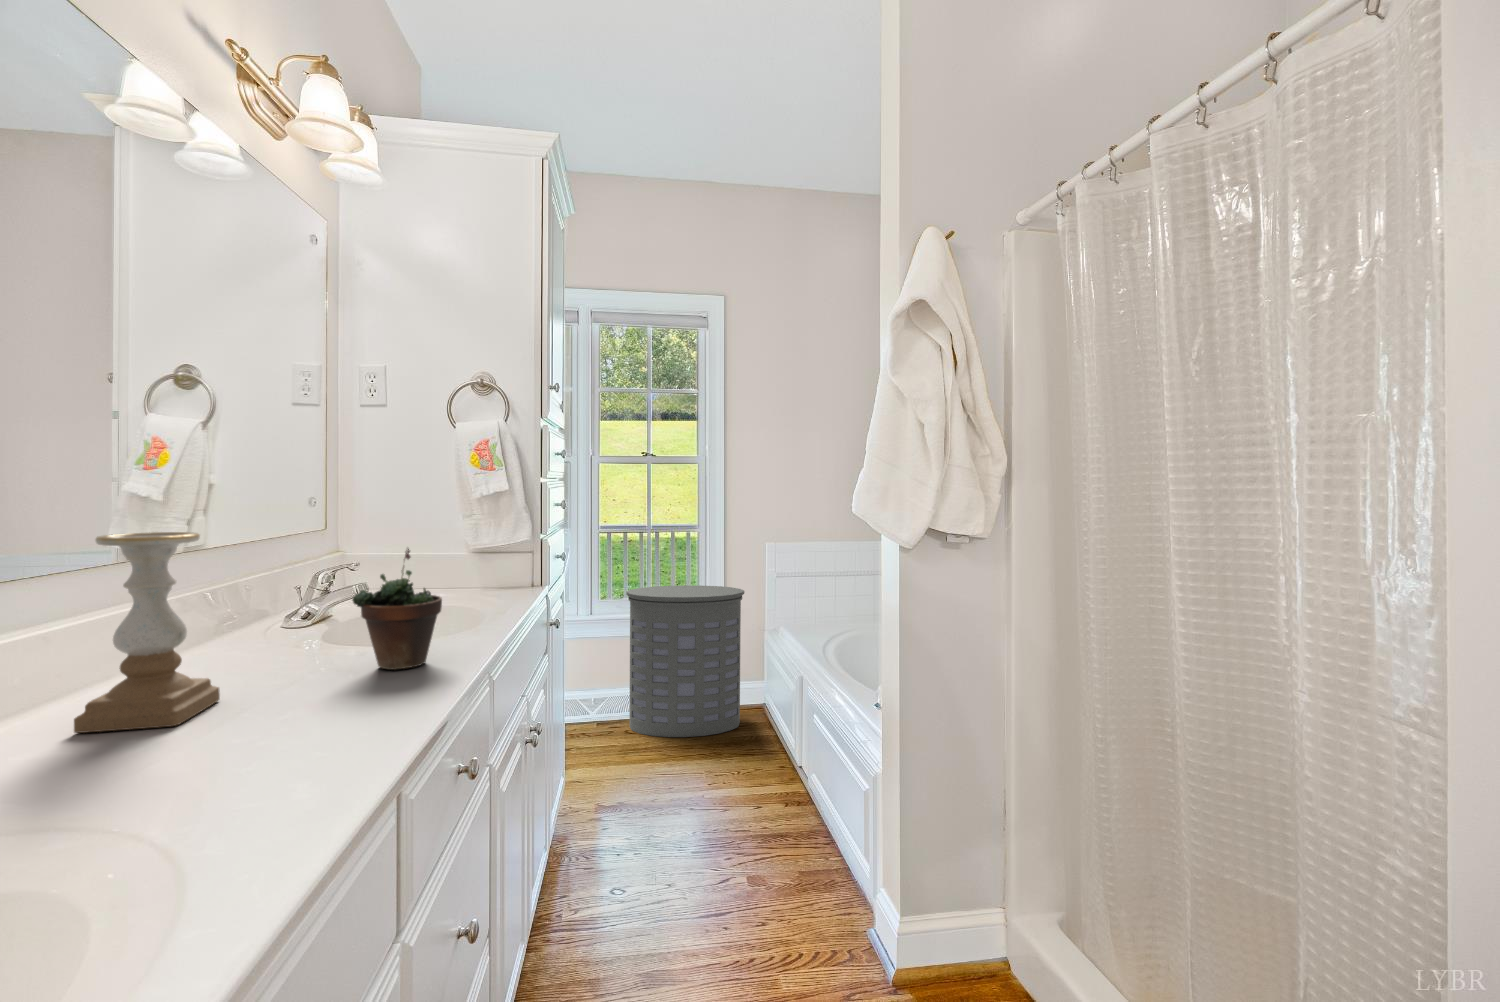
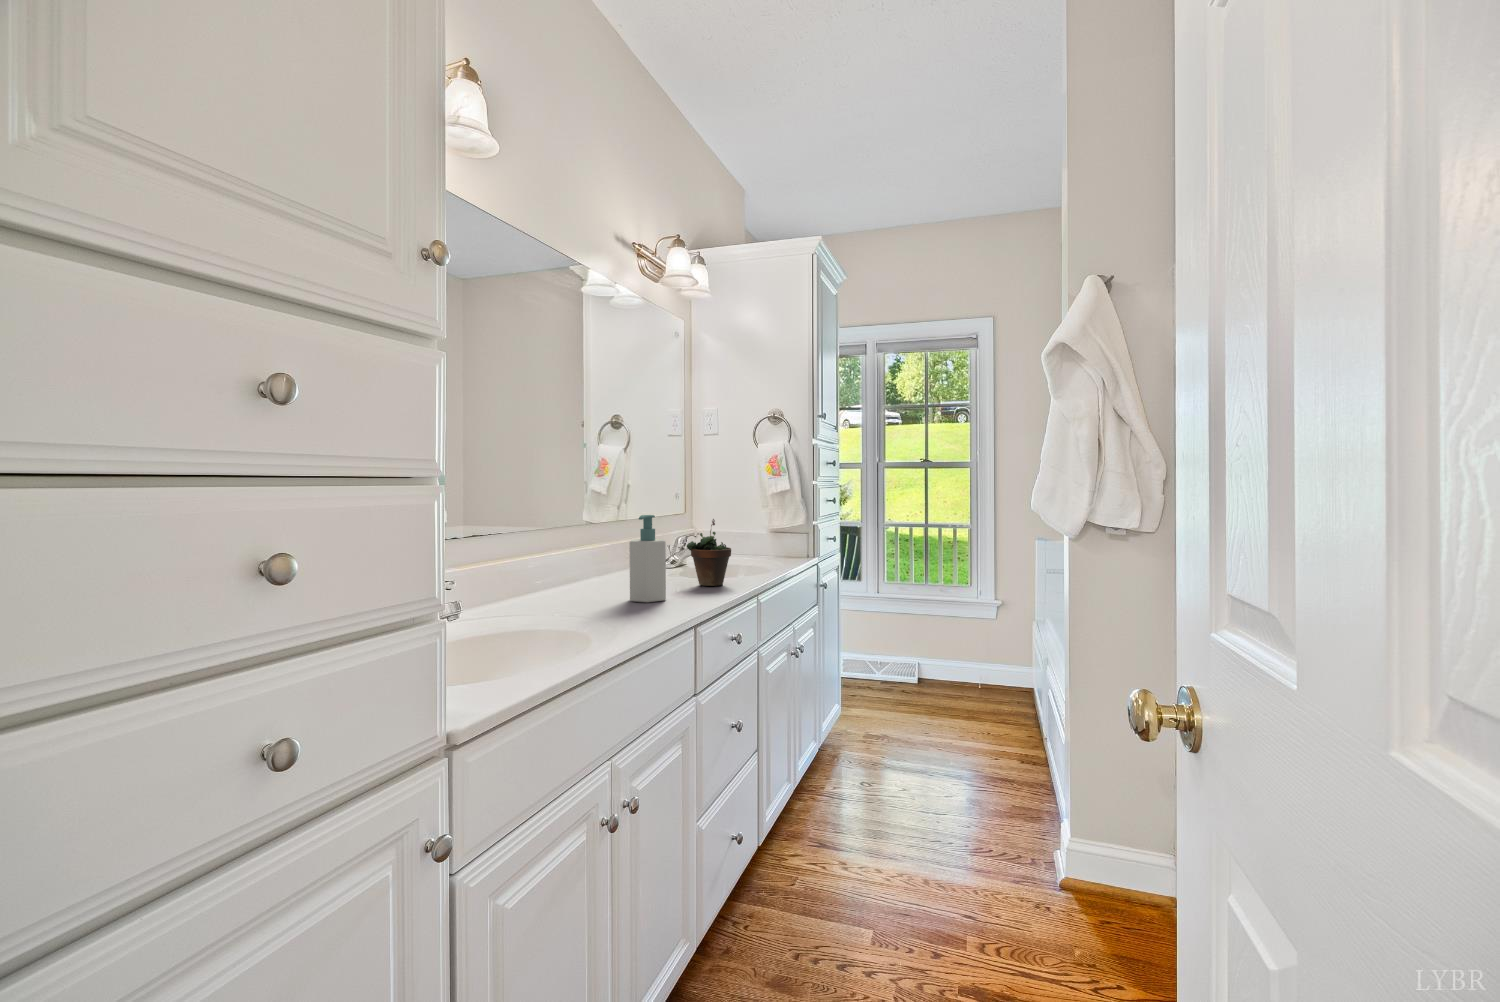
candle holder: present [74,532,220,733] -> none [578,507,629,595]
soap bottle: none [222,552,317,745] -> present [630,515,666,603]
laundry hamper: present [626,585,744,737] -> none [903,573,1010,705]

